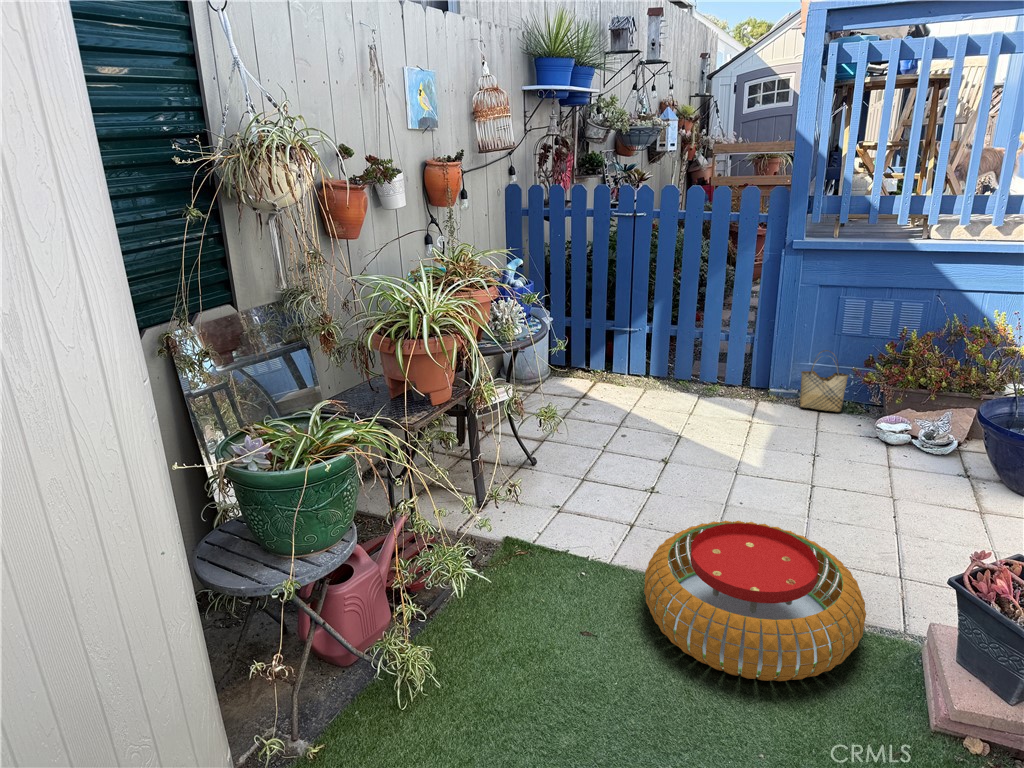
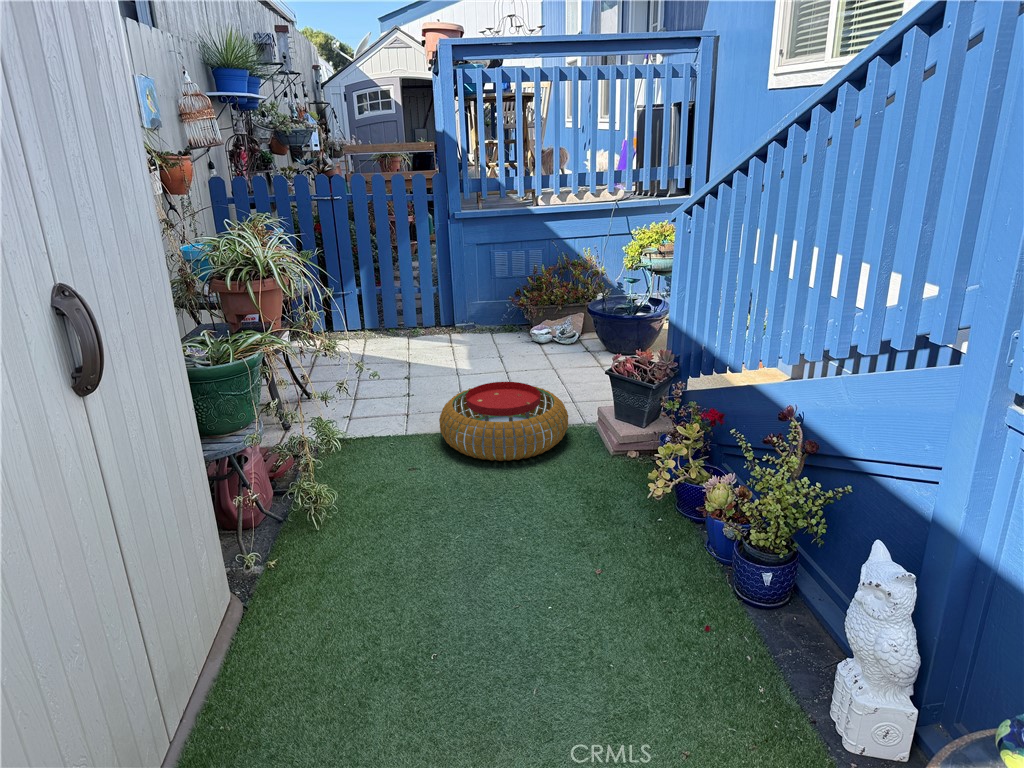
woven basket: present [800,350,848,412] -> none [477,290,507,332]

